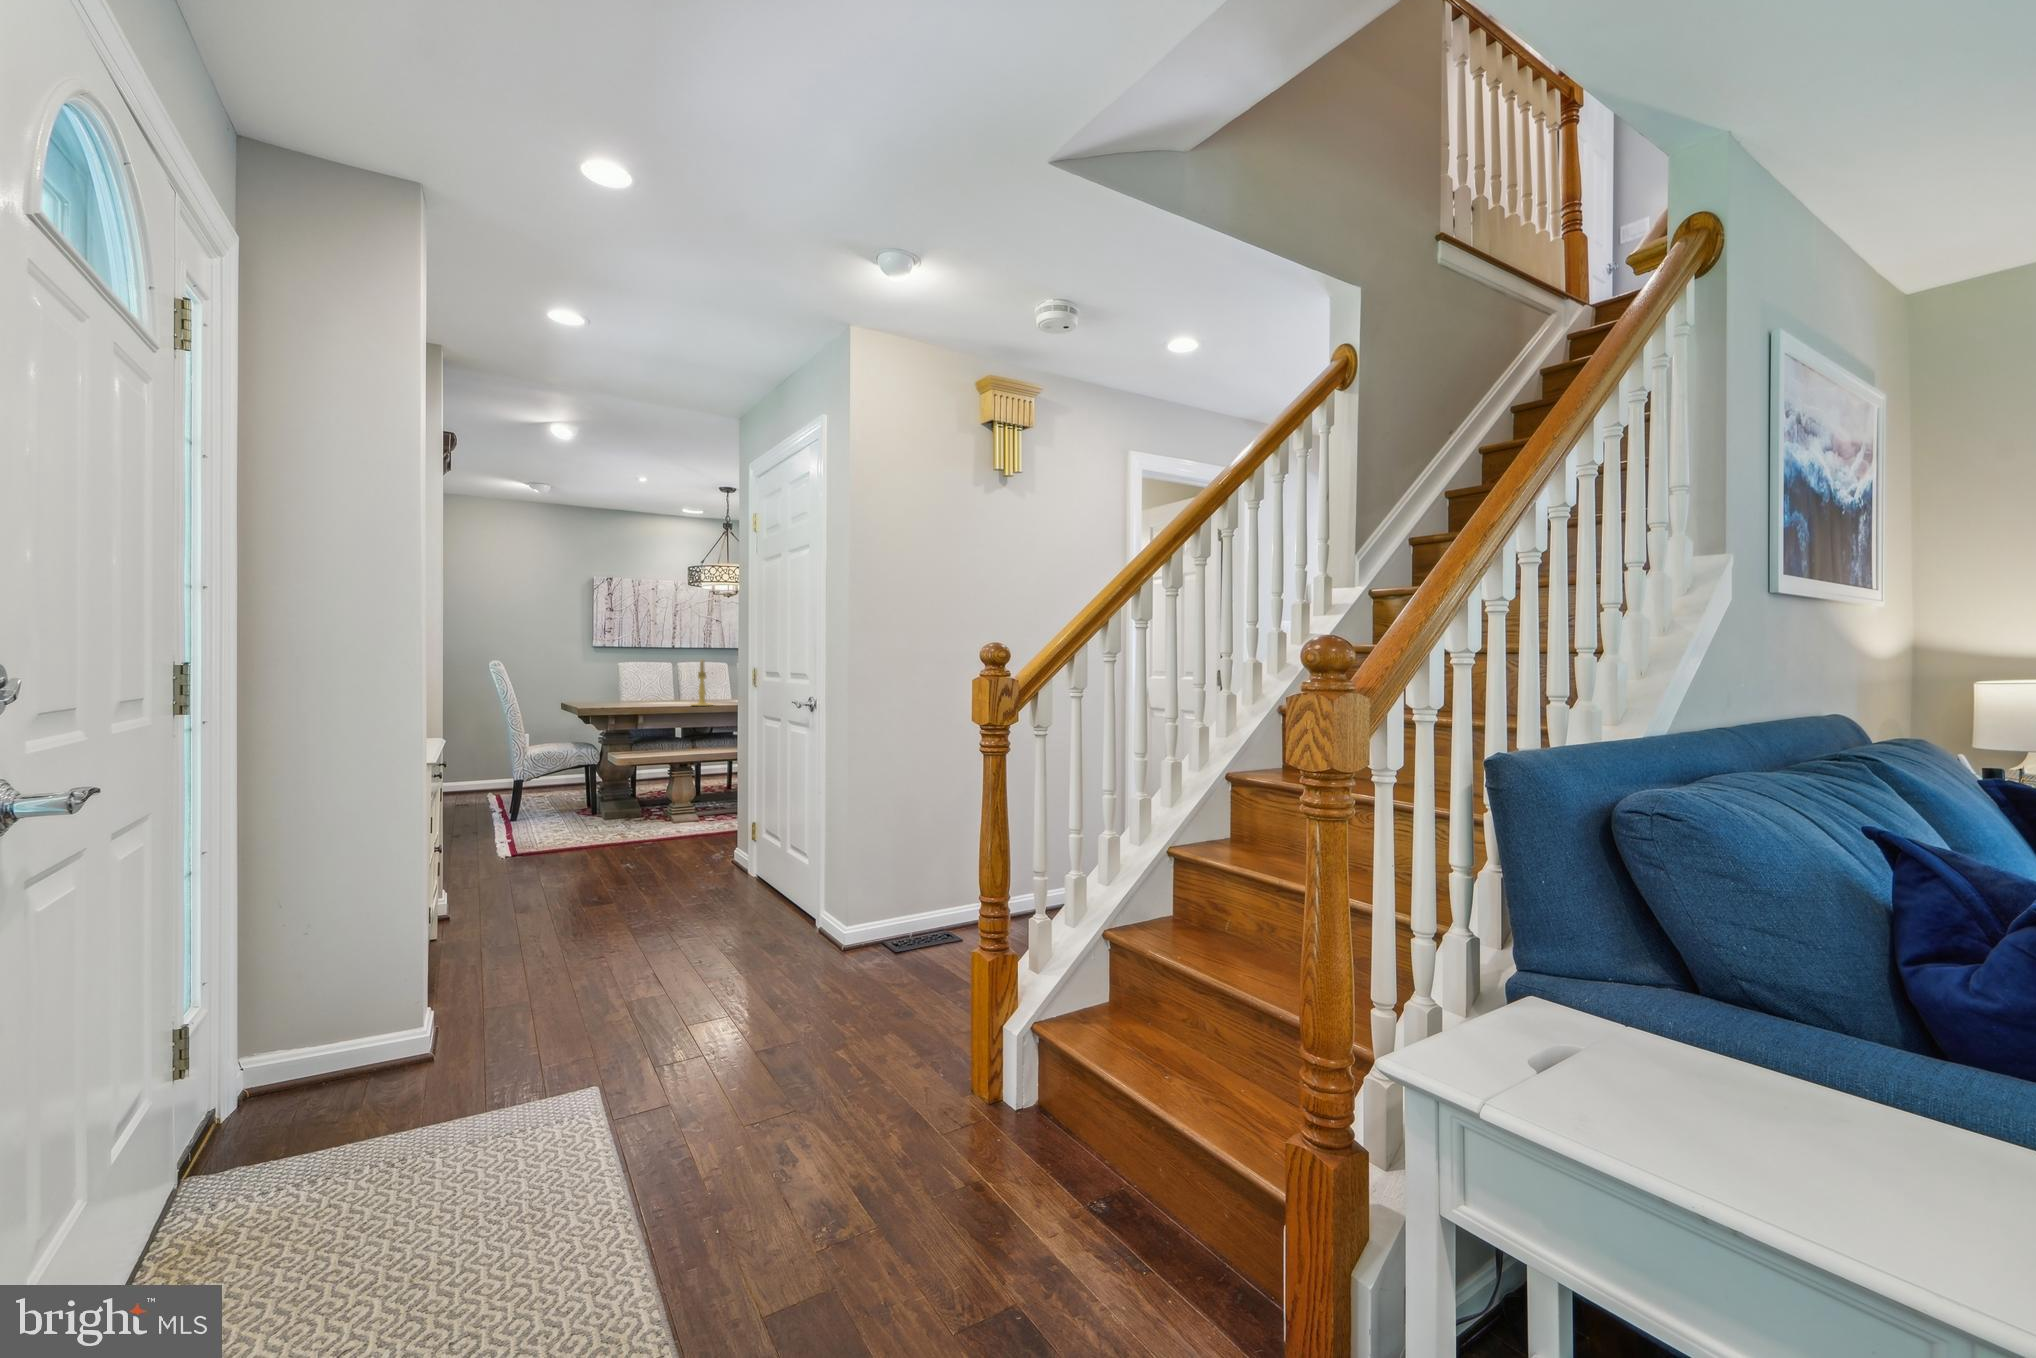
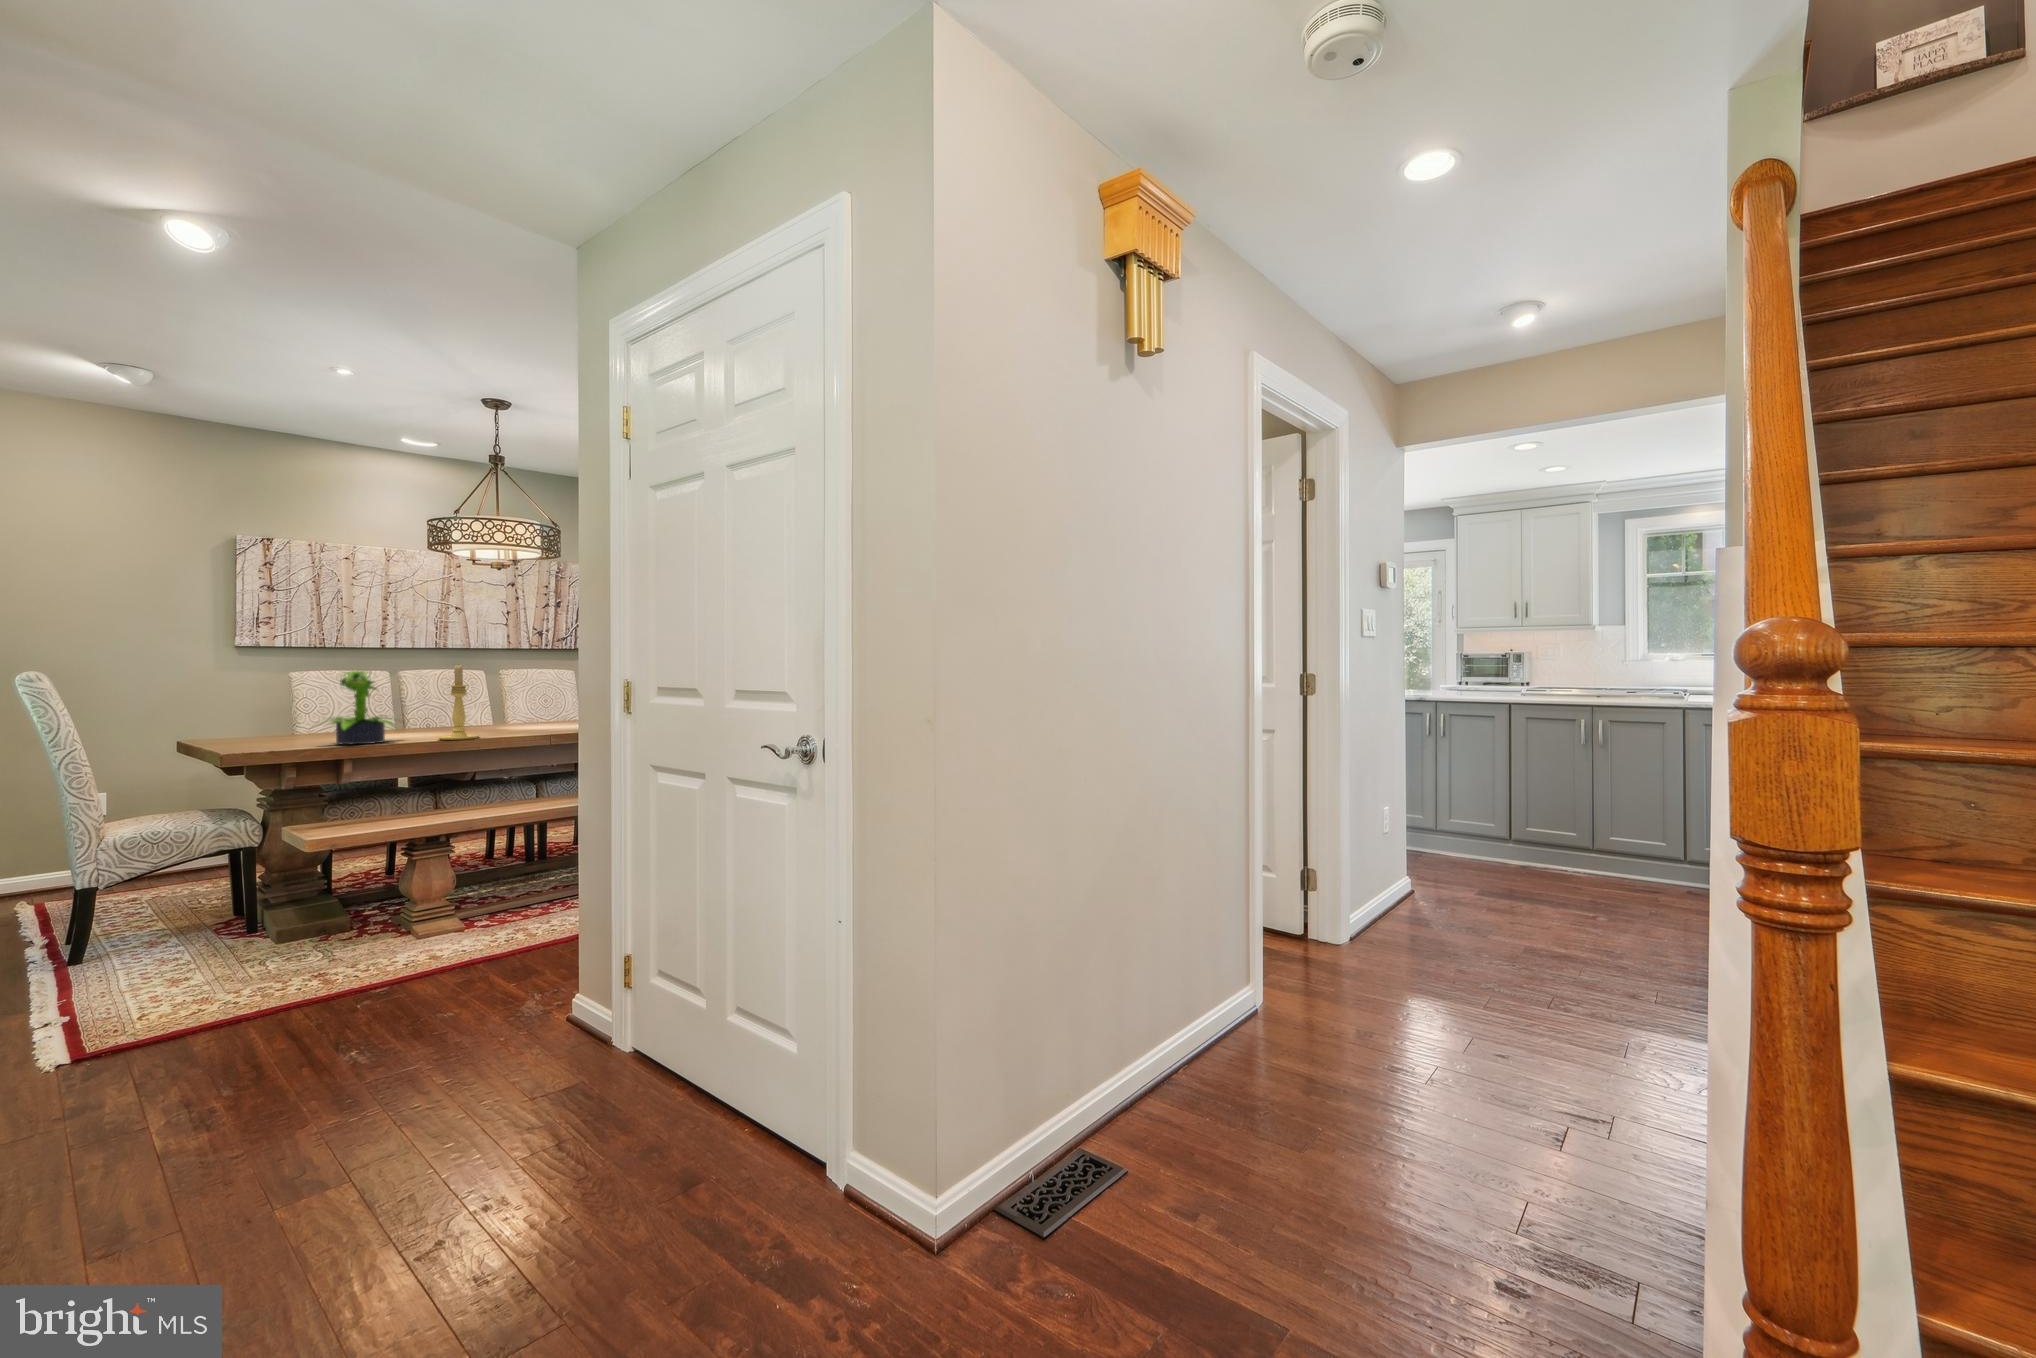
potted plant: none [624,662,674,707] -> present [326,671,394,745]

